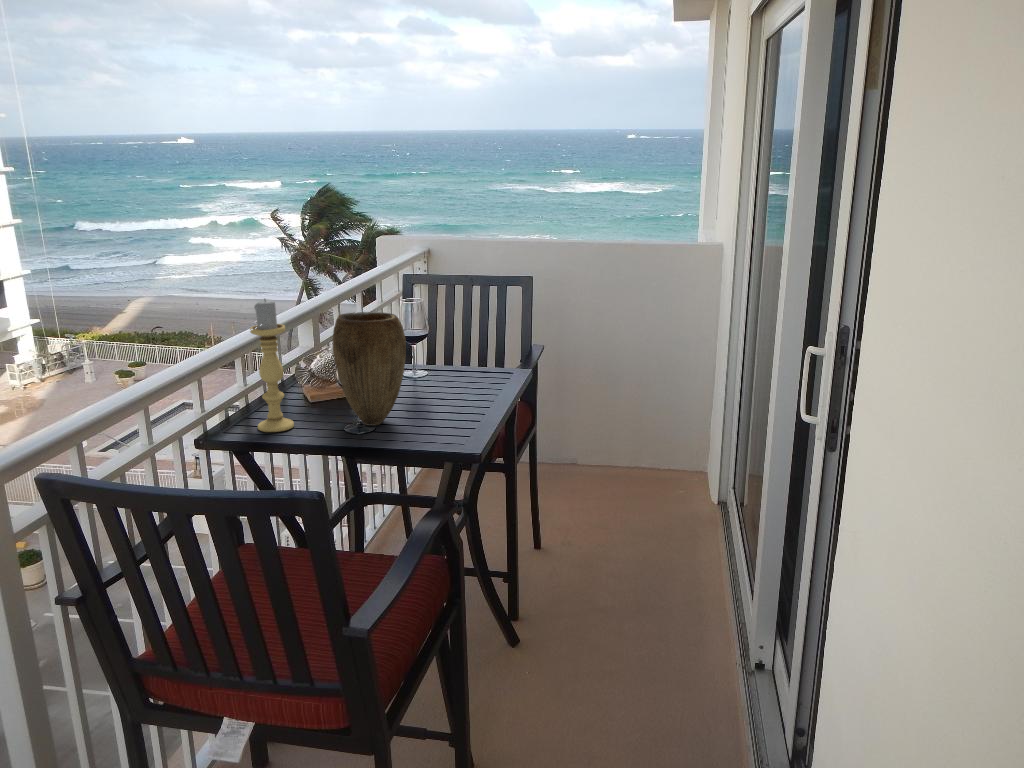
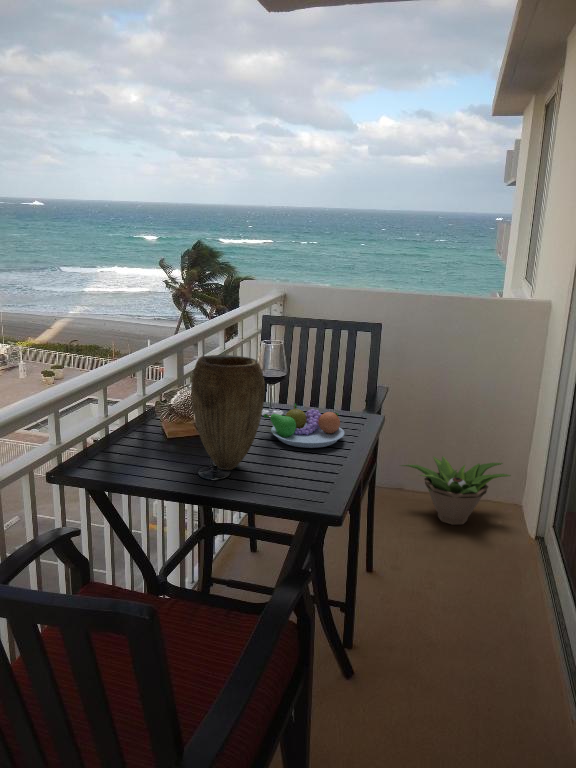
candle holder: present [250,299,294,432] -> none [110,337,148,471]
fruit bowl: none [408,360,491,403] -> present [264,404,344,448]
decorative plant: none [568,422,688,495] -> present [402,457,511,525]

